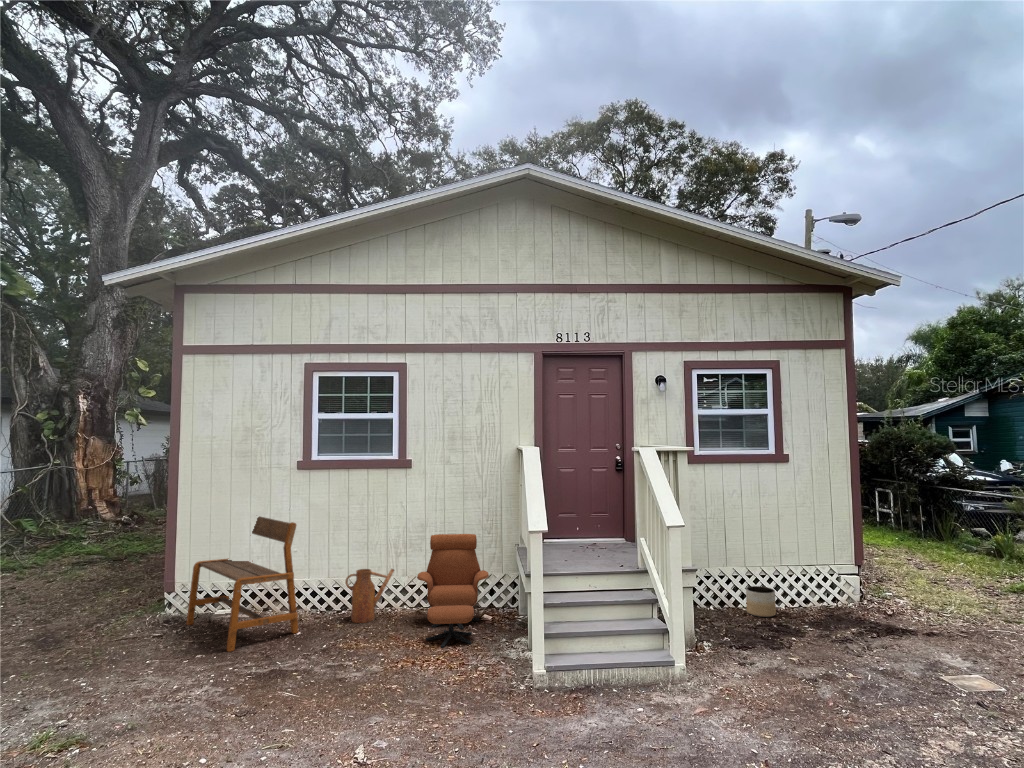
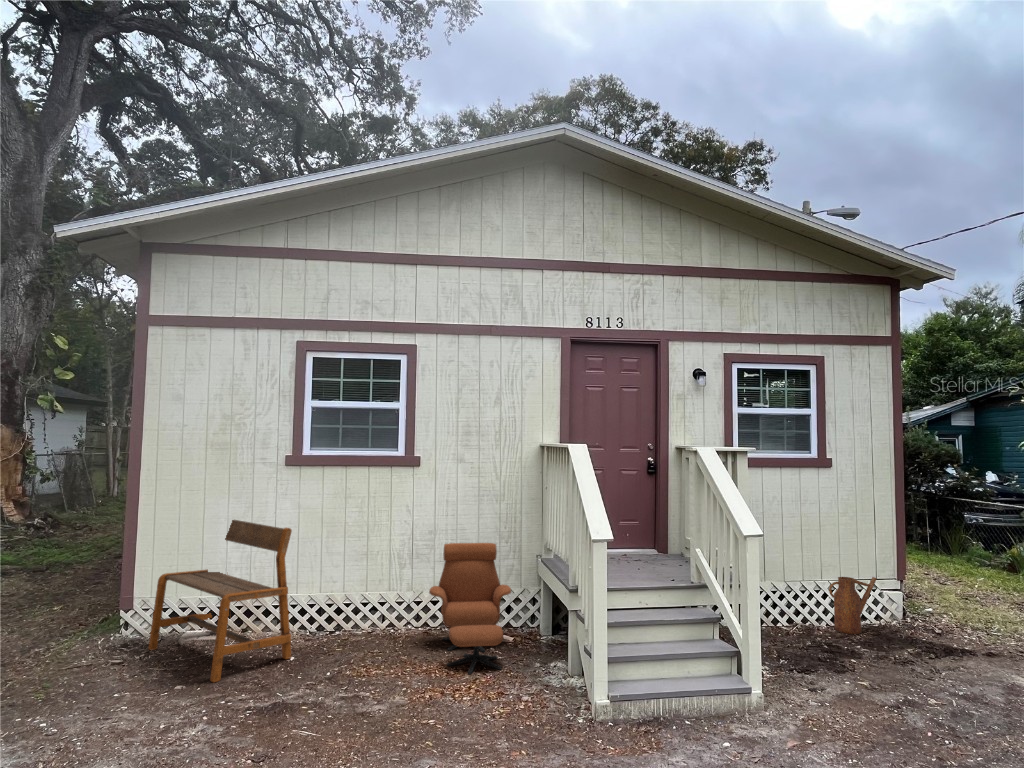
watering can: present [345,569,394,623] -> present [829,577,877,634]
planter: present [746,586,776,617] -> none [788,602,821,636]

